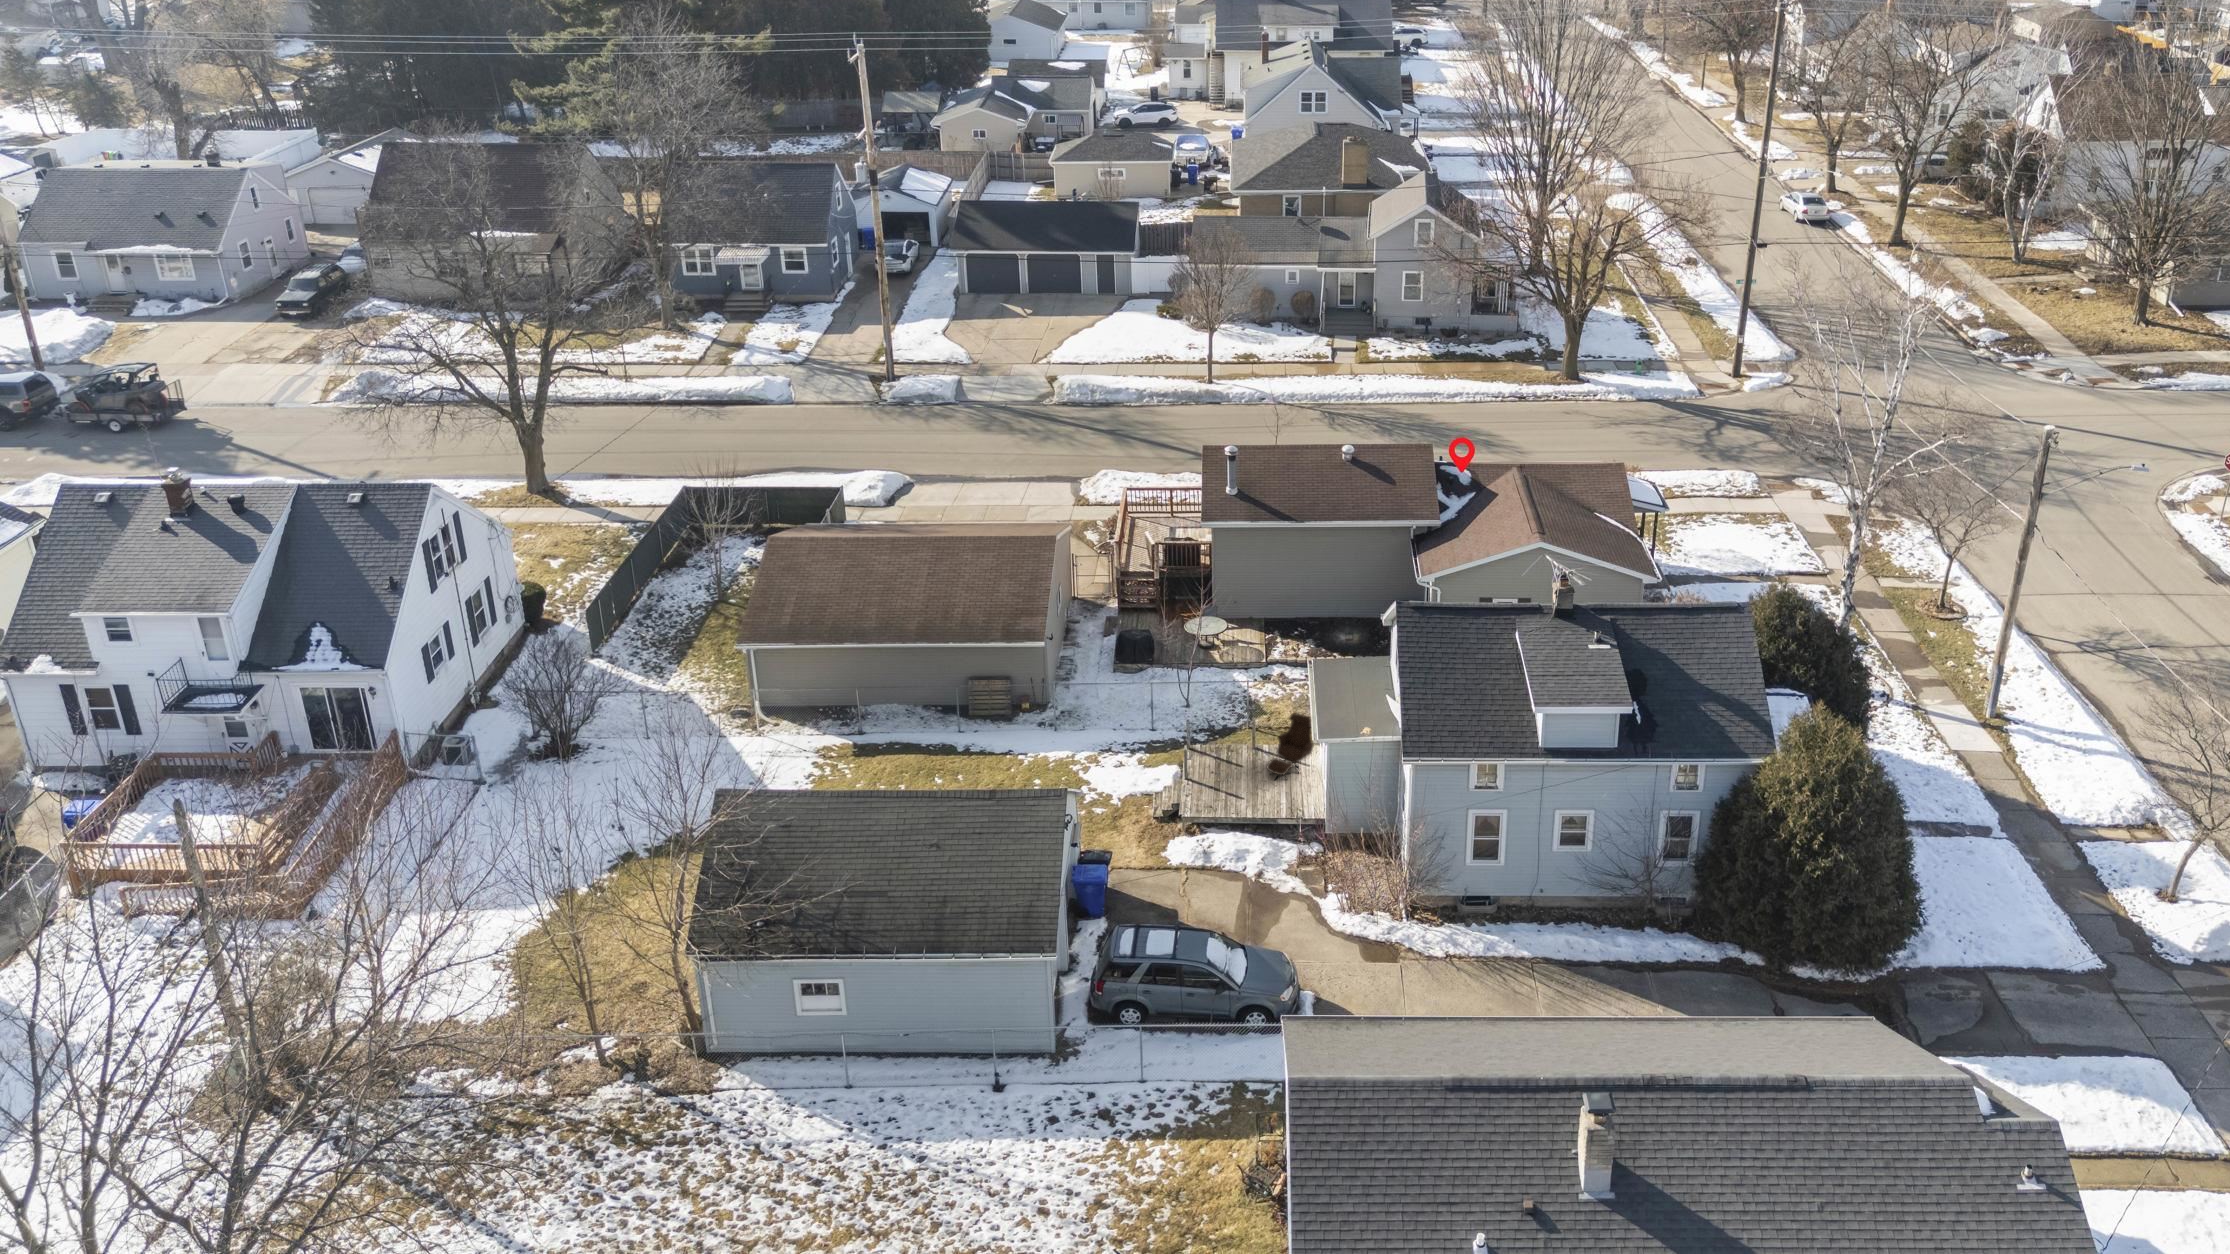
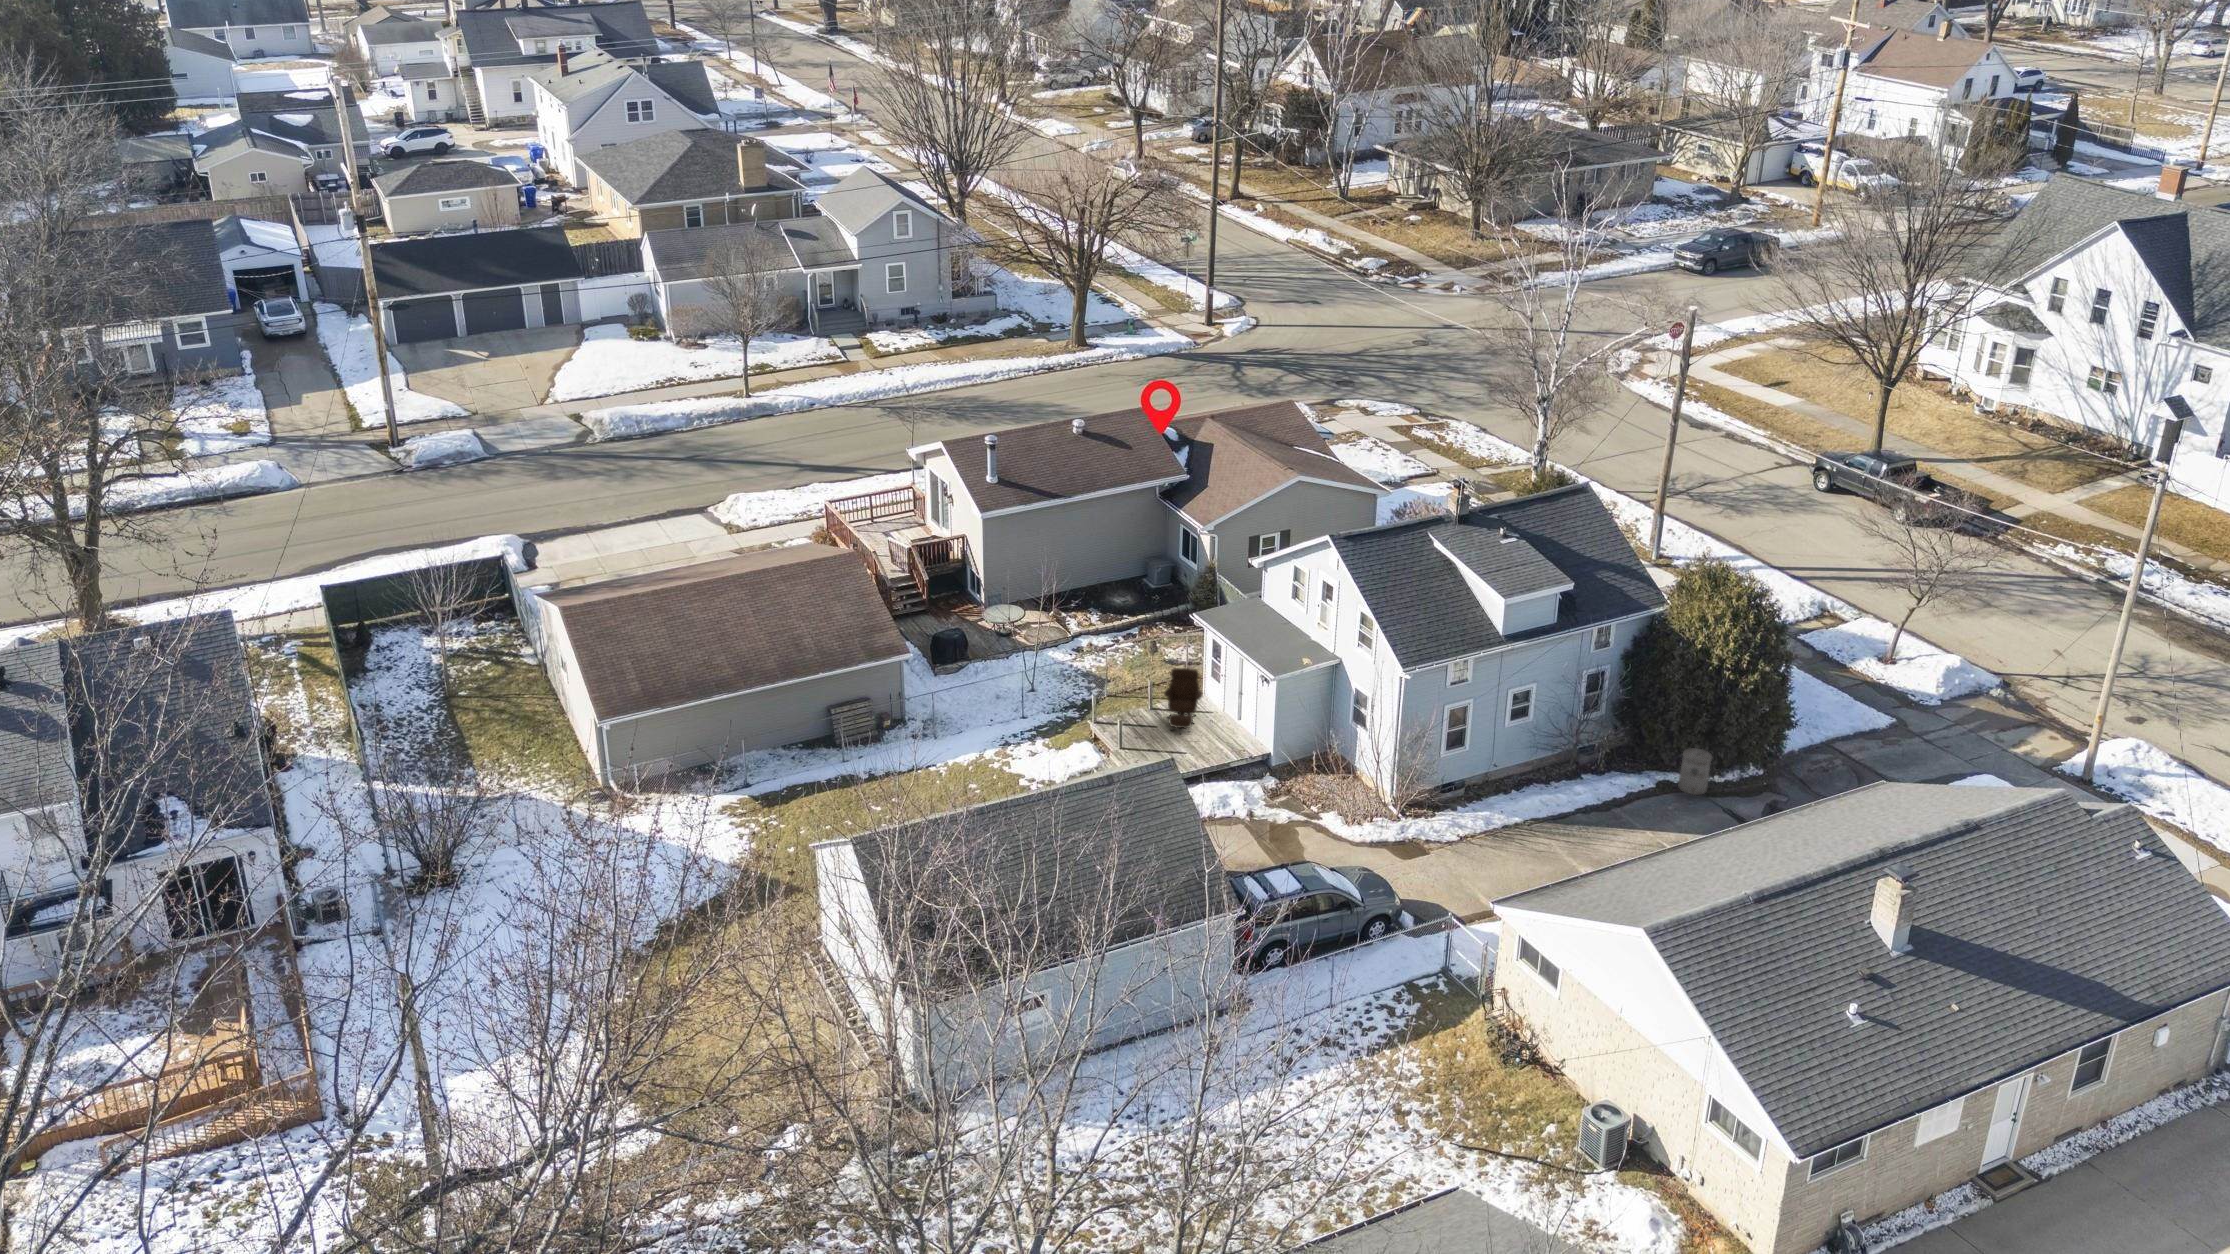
trash can: none [1743,929,1782,986] -> present [1678,748,1712,795]

